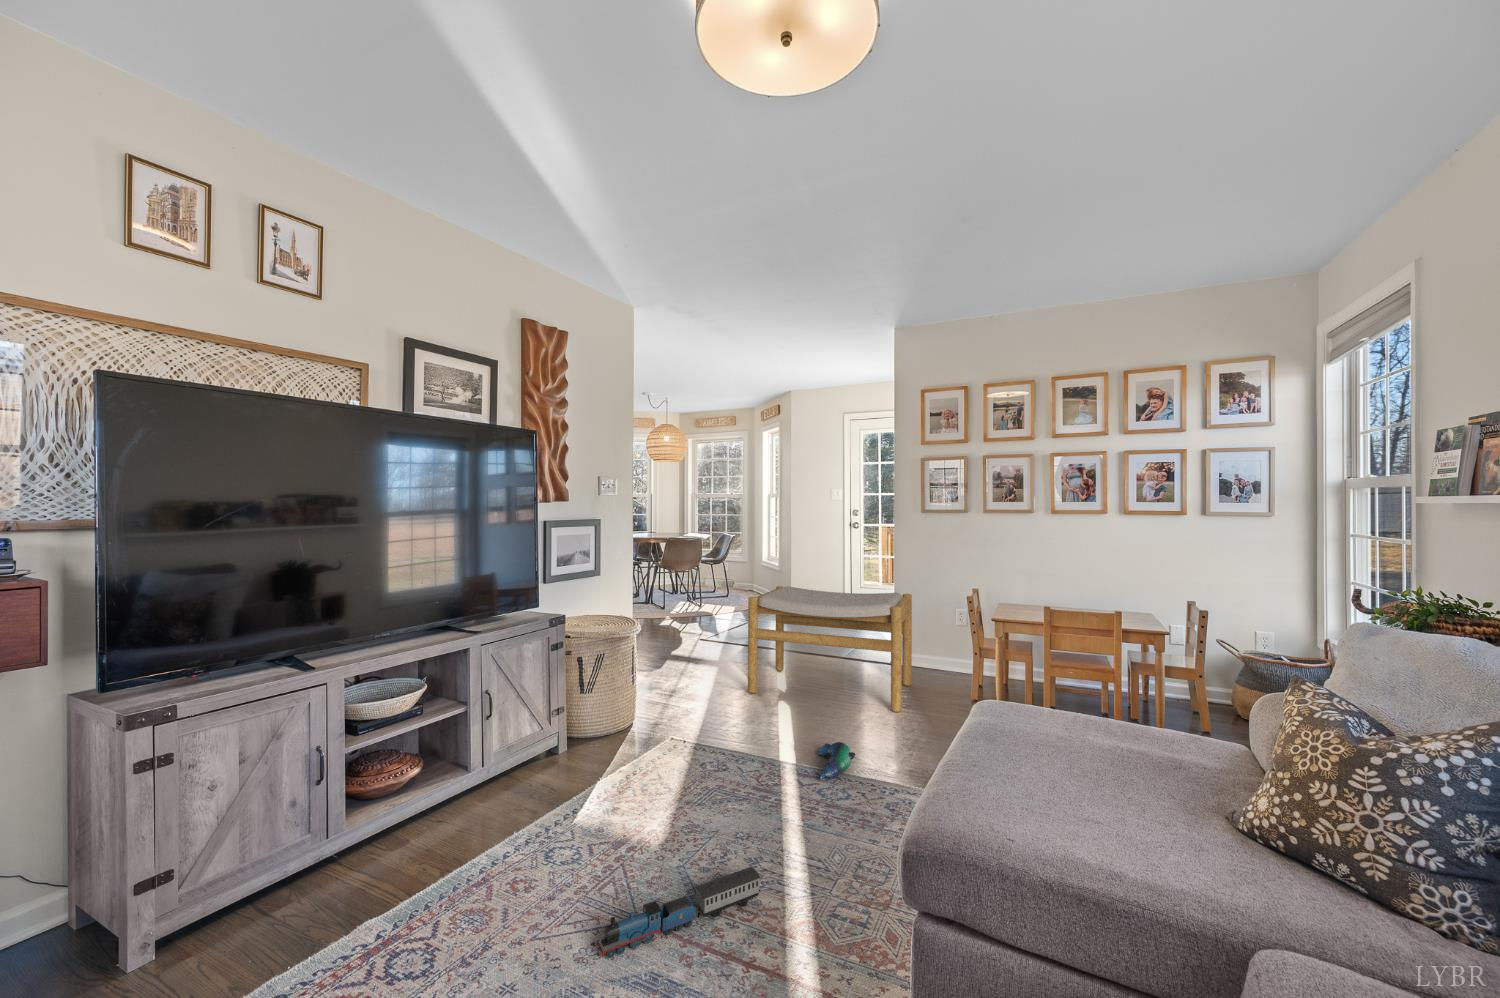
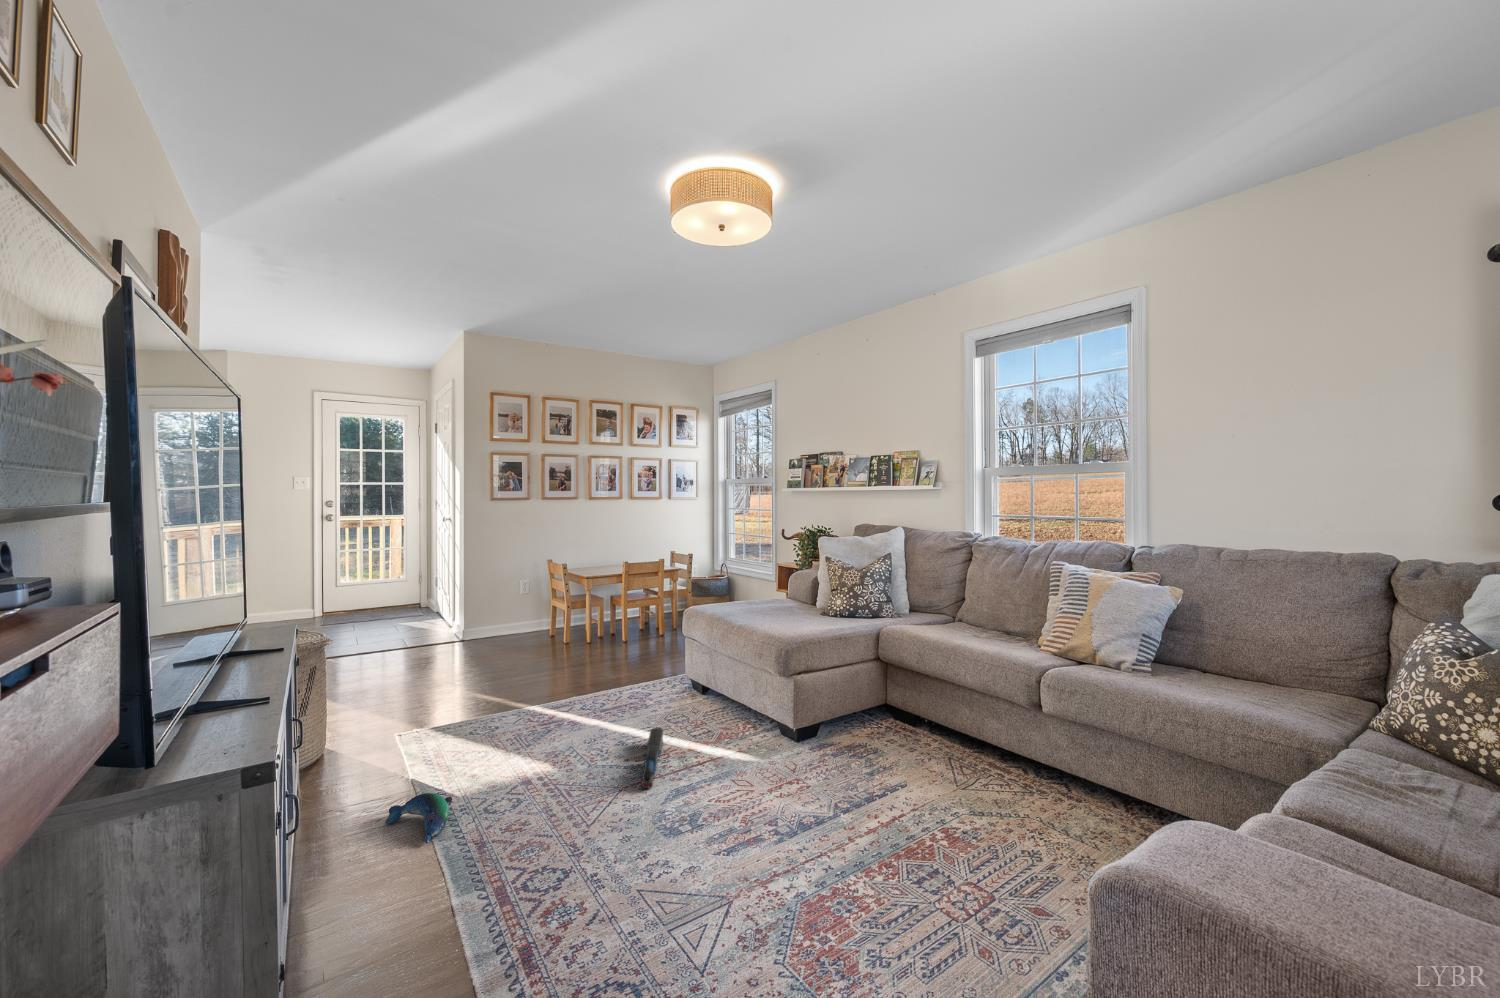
footstool: present [748,586,912,712] -> none [381,571,547,688]
plush toy: present [817,742,855,779] -> present [385,793,452,844]

